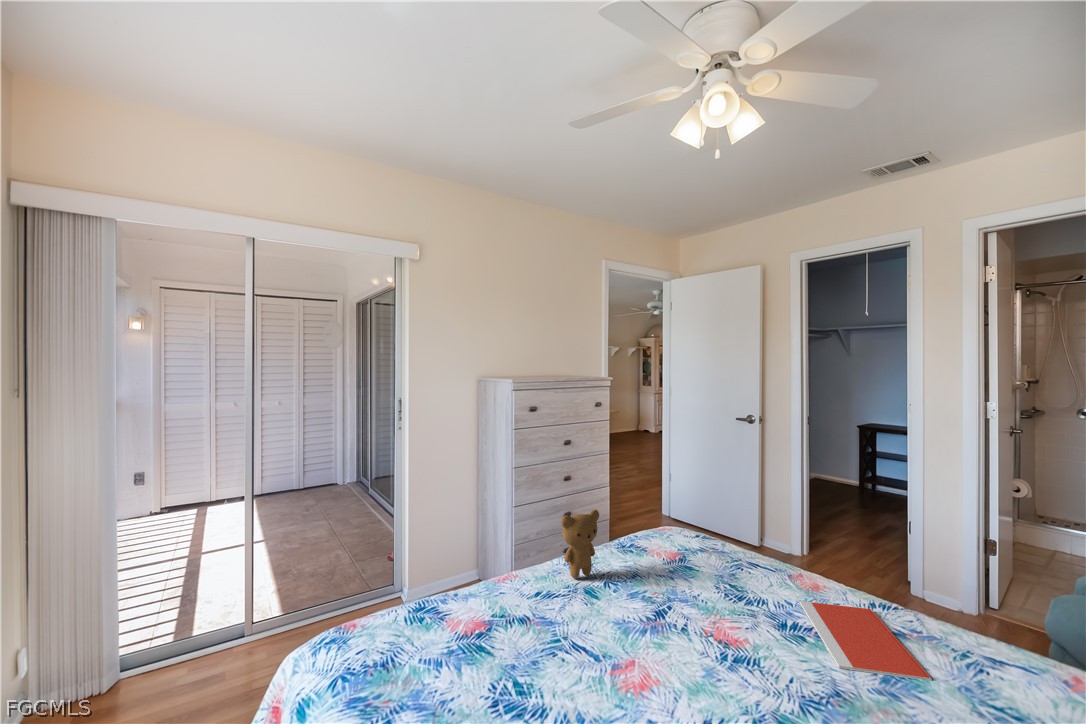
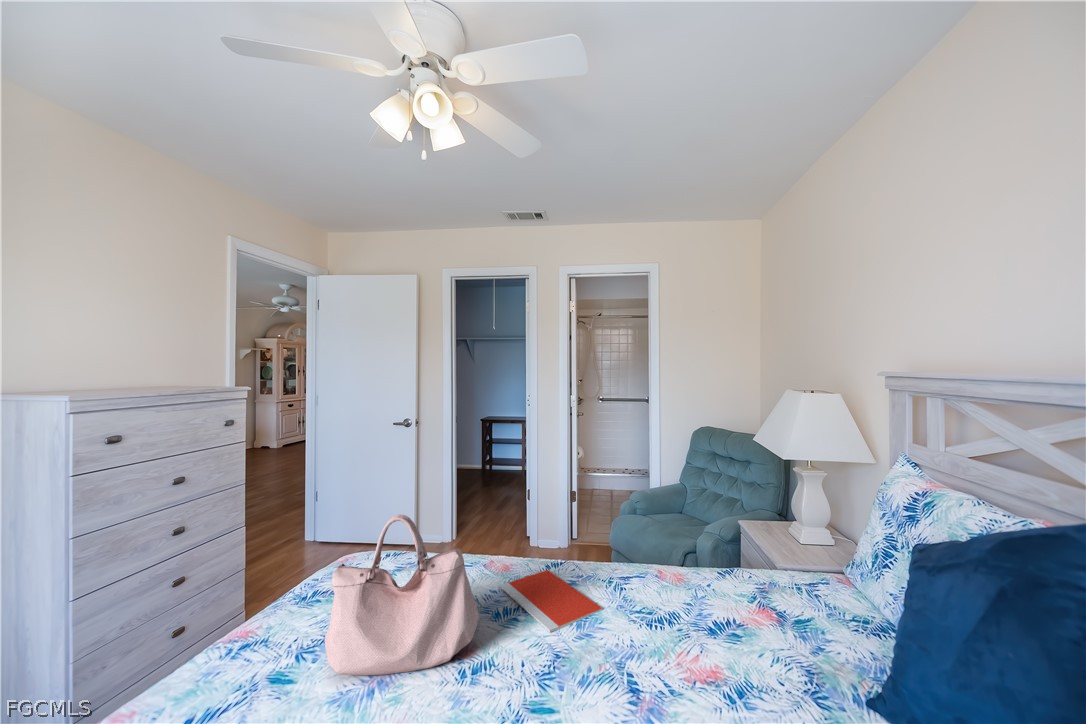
handbag: none [620,492,752,639] -> present [325,515,479,675]
teddy bear: present [561,510,599,579] -> none [228,566,283,671]

